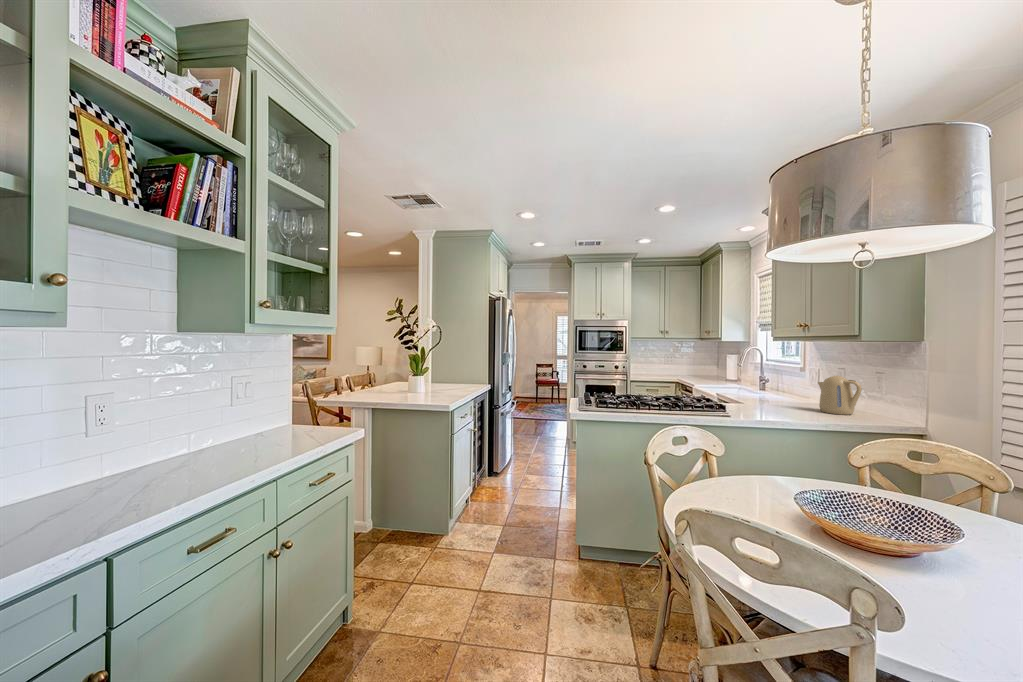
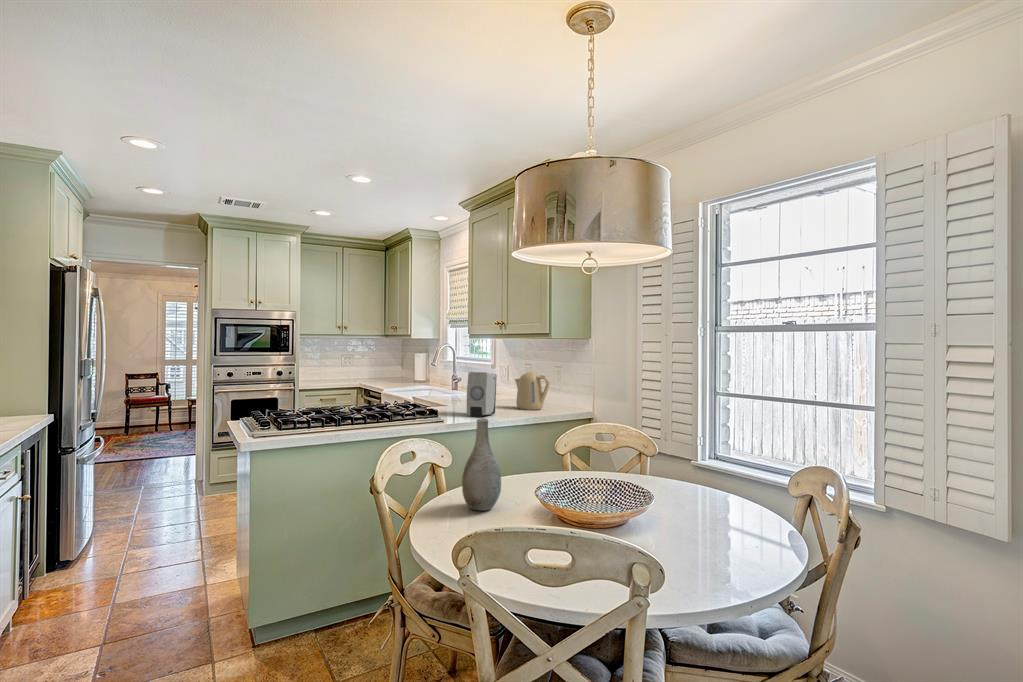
soap dispenser: none [755,374,790,416] -> present [467,372,497,417]
vase: none [718,419,759,504] -> present [462,418,501,511]

